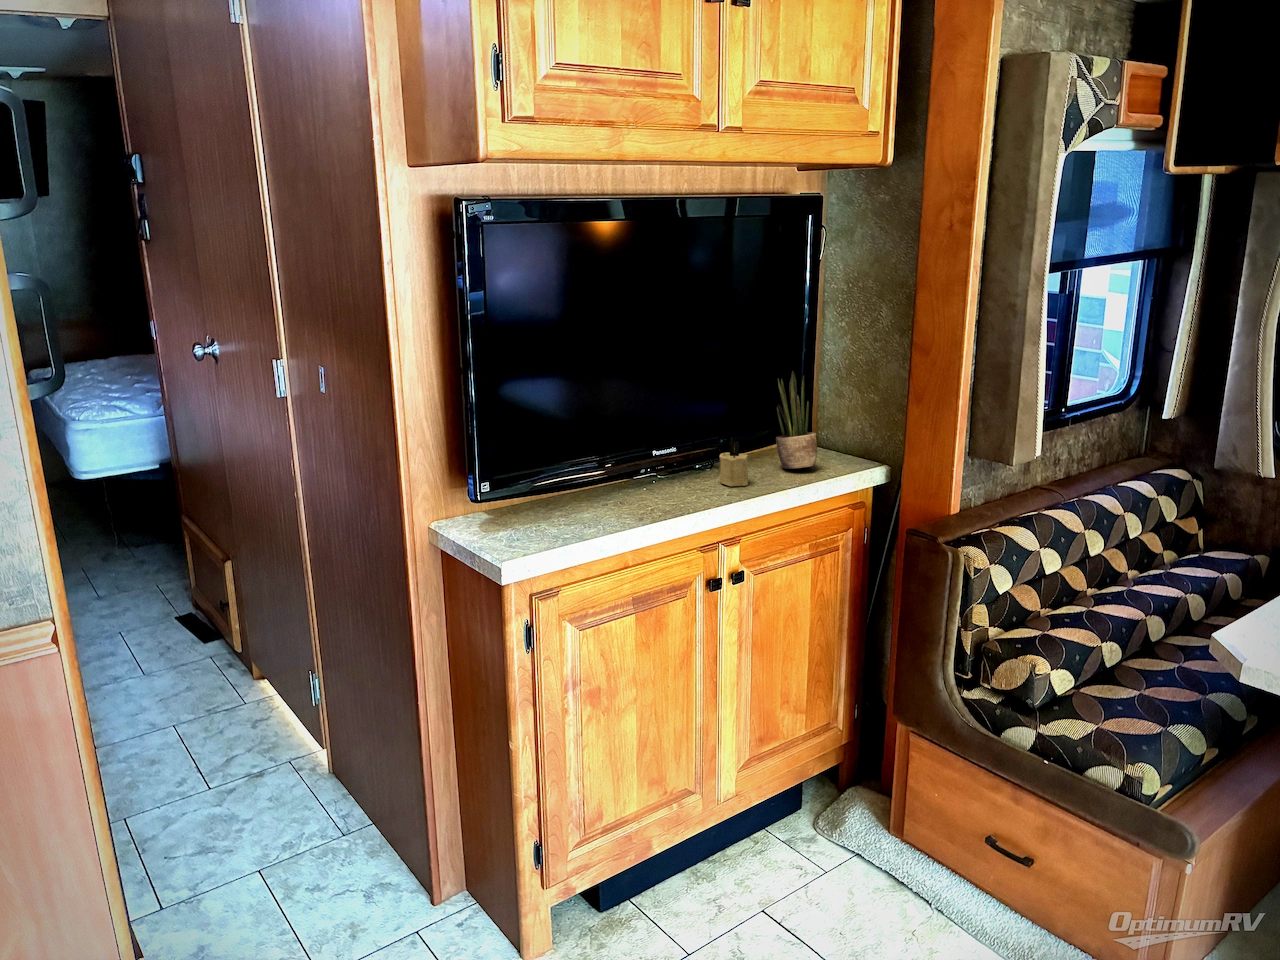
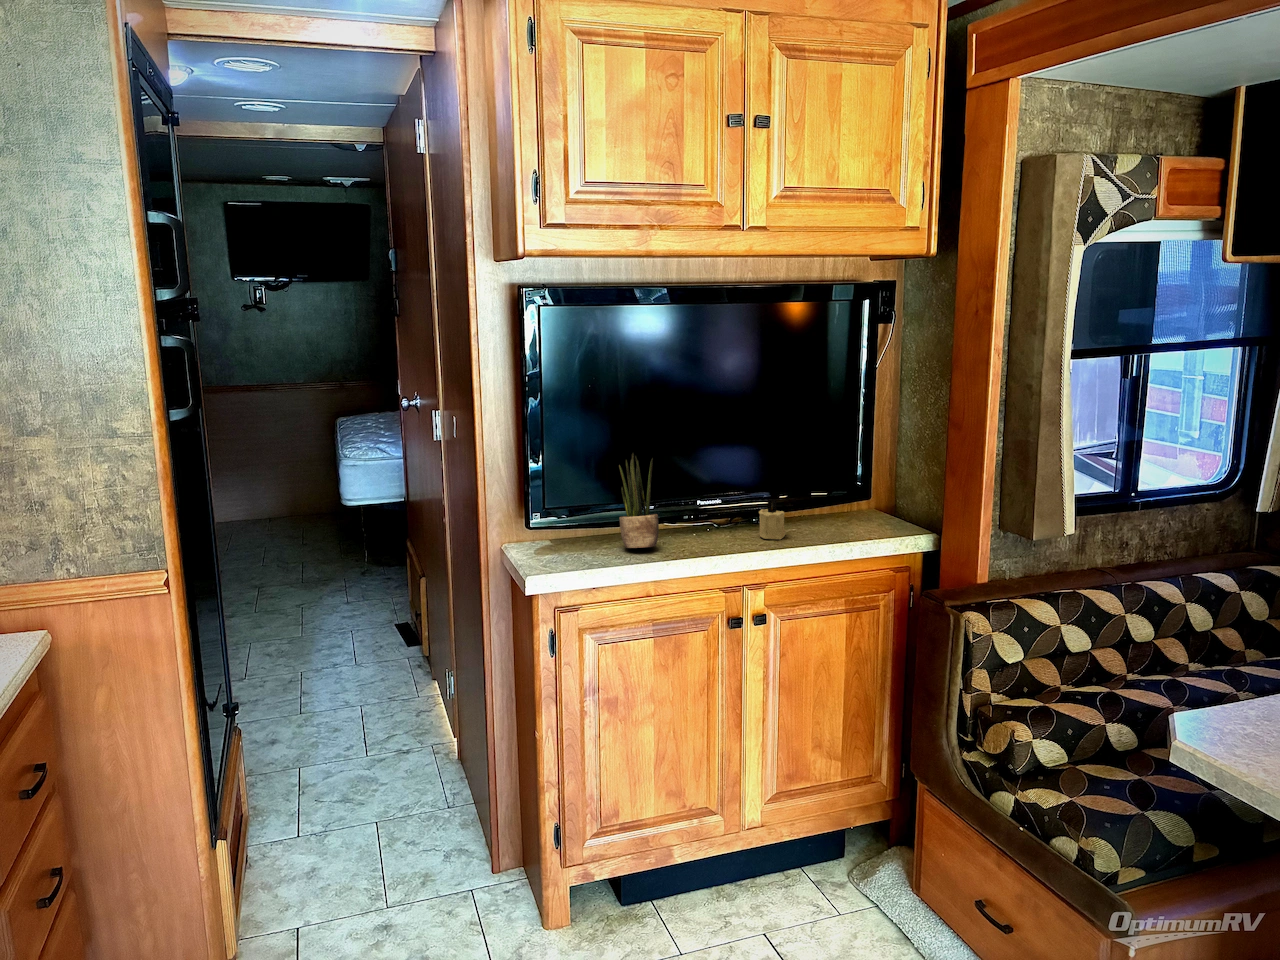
potted plant: present [776,371,817,469] -> present [619,453,659,548]

